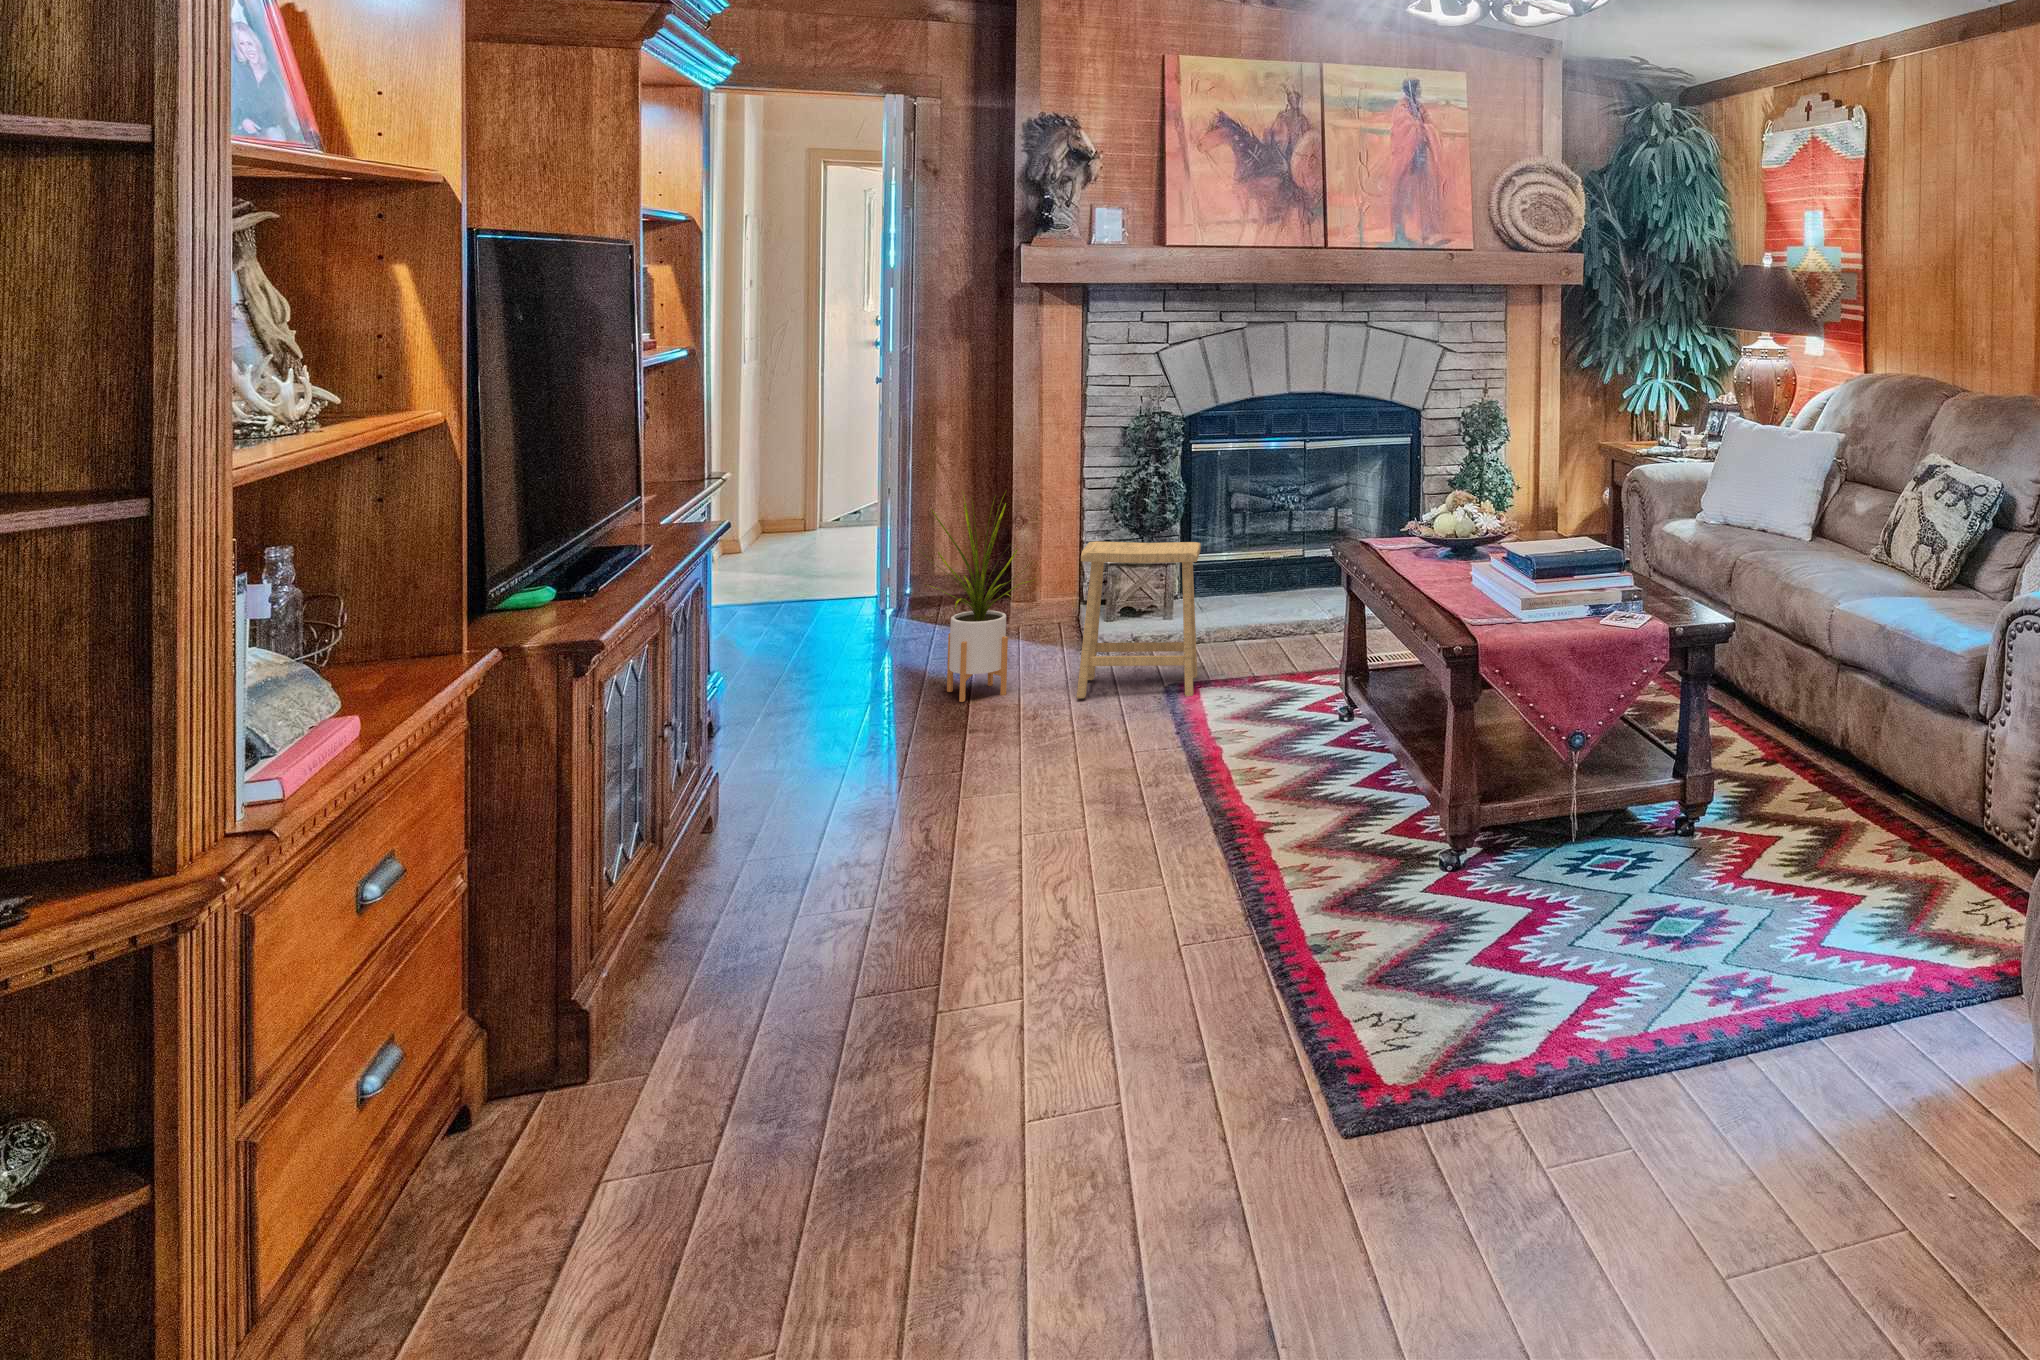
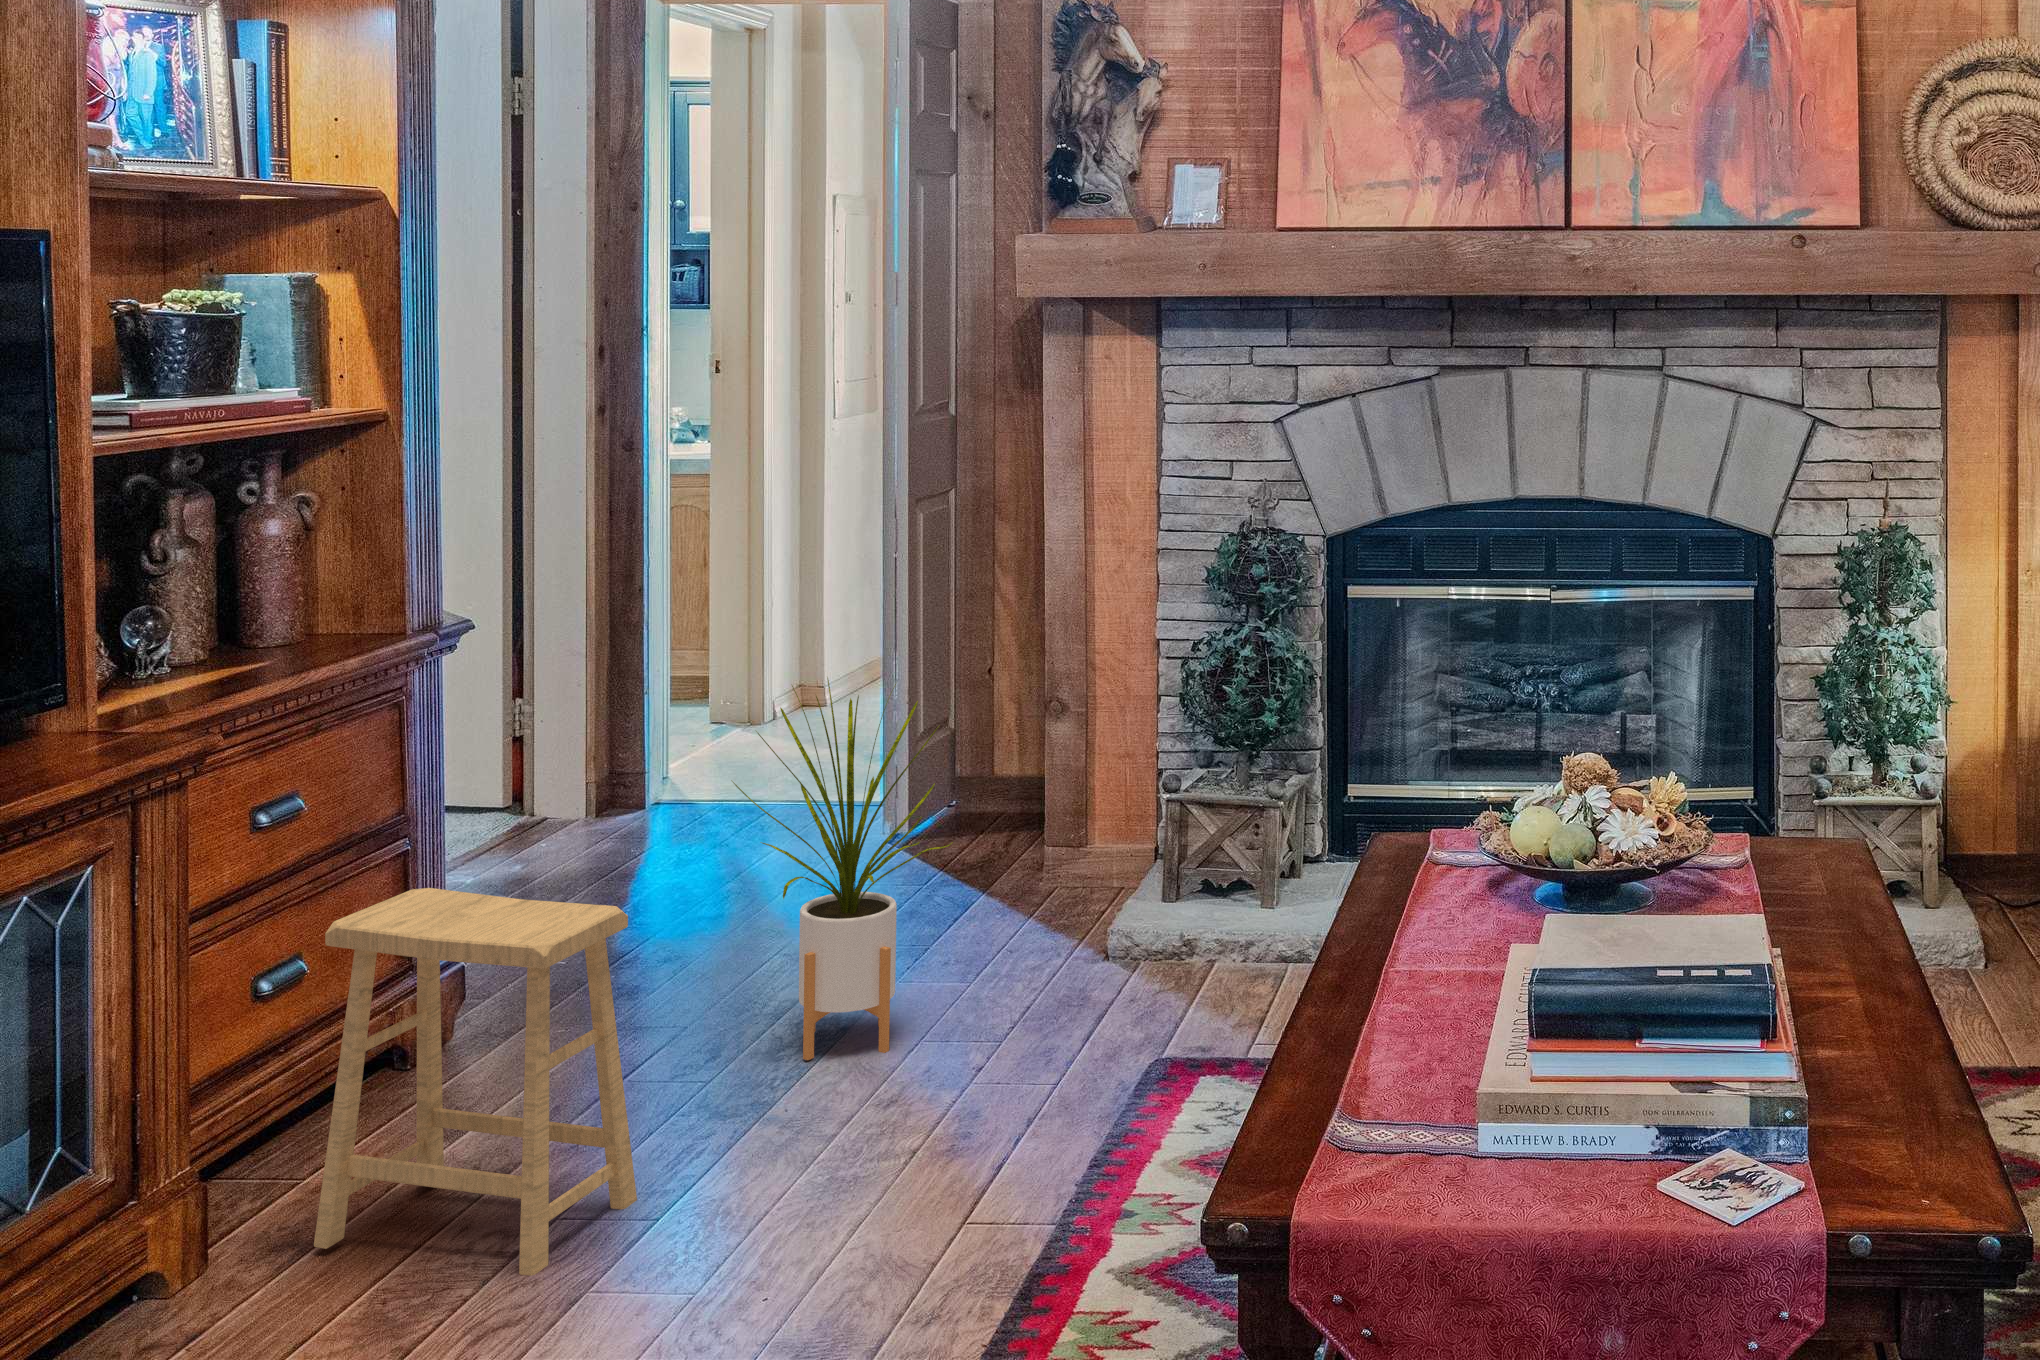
footstool: present [1077,541,1201,698] -> present [314,888,637,1276]

